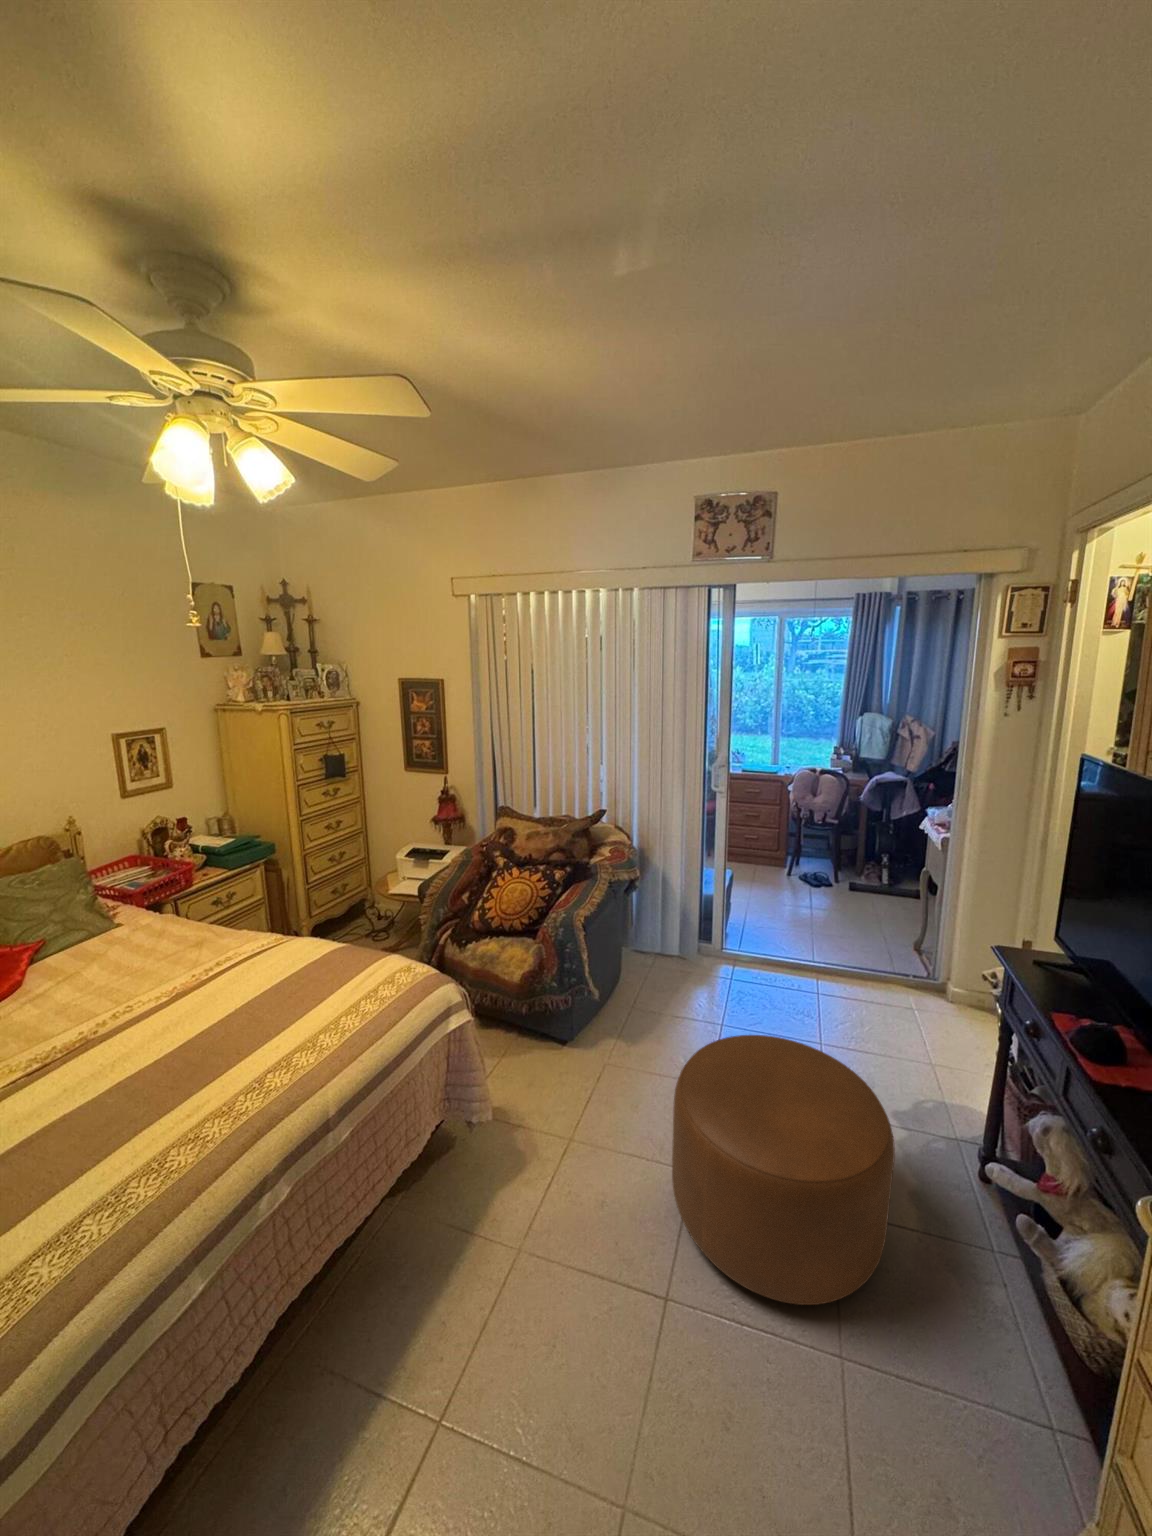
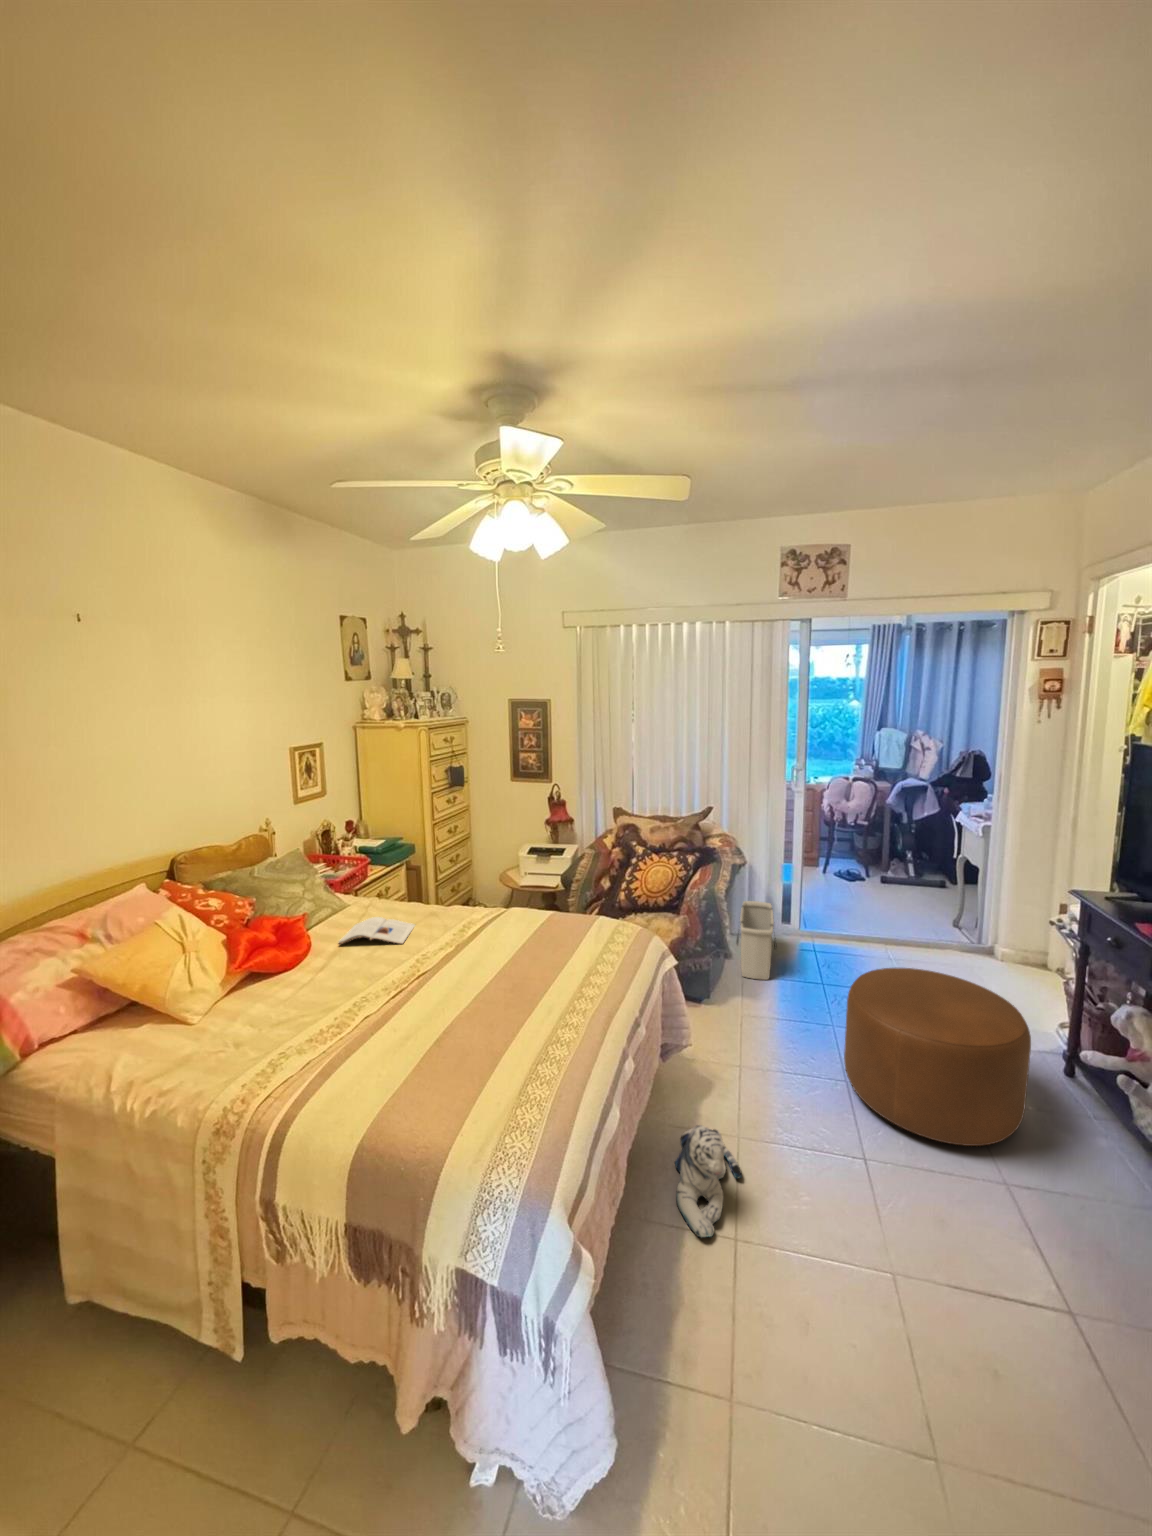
storage bin: none [622,918,677,1016] -> present [737,901,776,980]
magazine: none [43,947,162,988] -> present [339,917,415,945]
plush toy: none [360,1243,478,1433] -> present [675,1125,742,1237]

